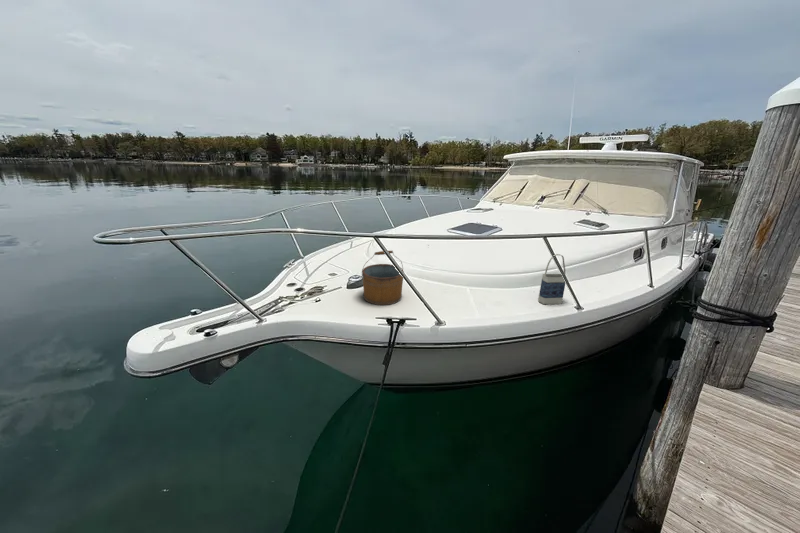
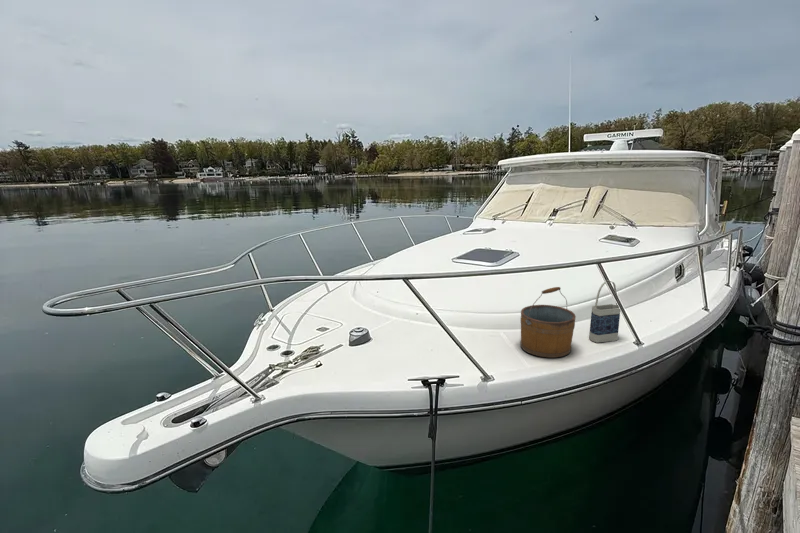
bucket: present [362,251,403,305] -> present [521,287,576,358]

